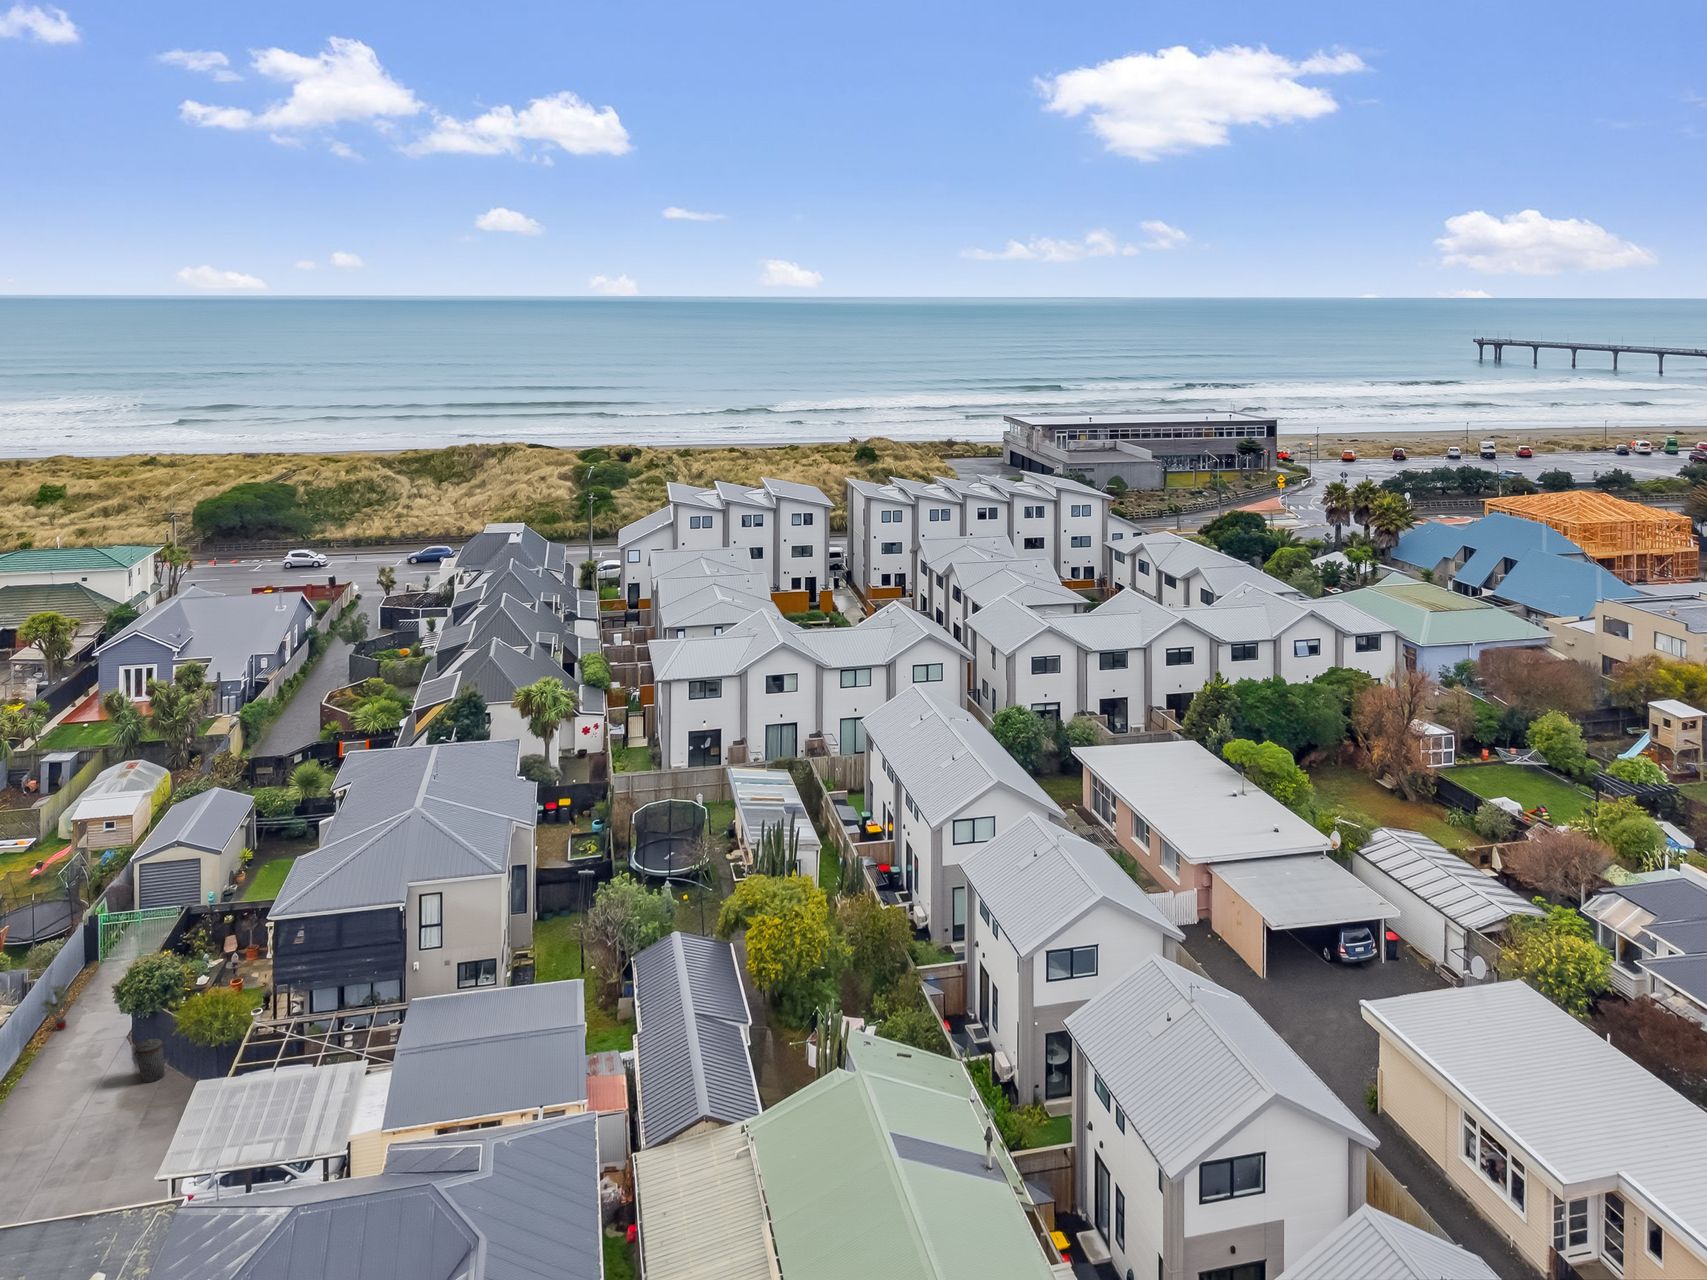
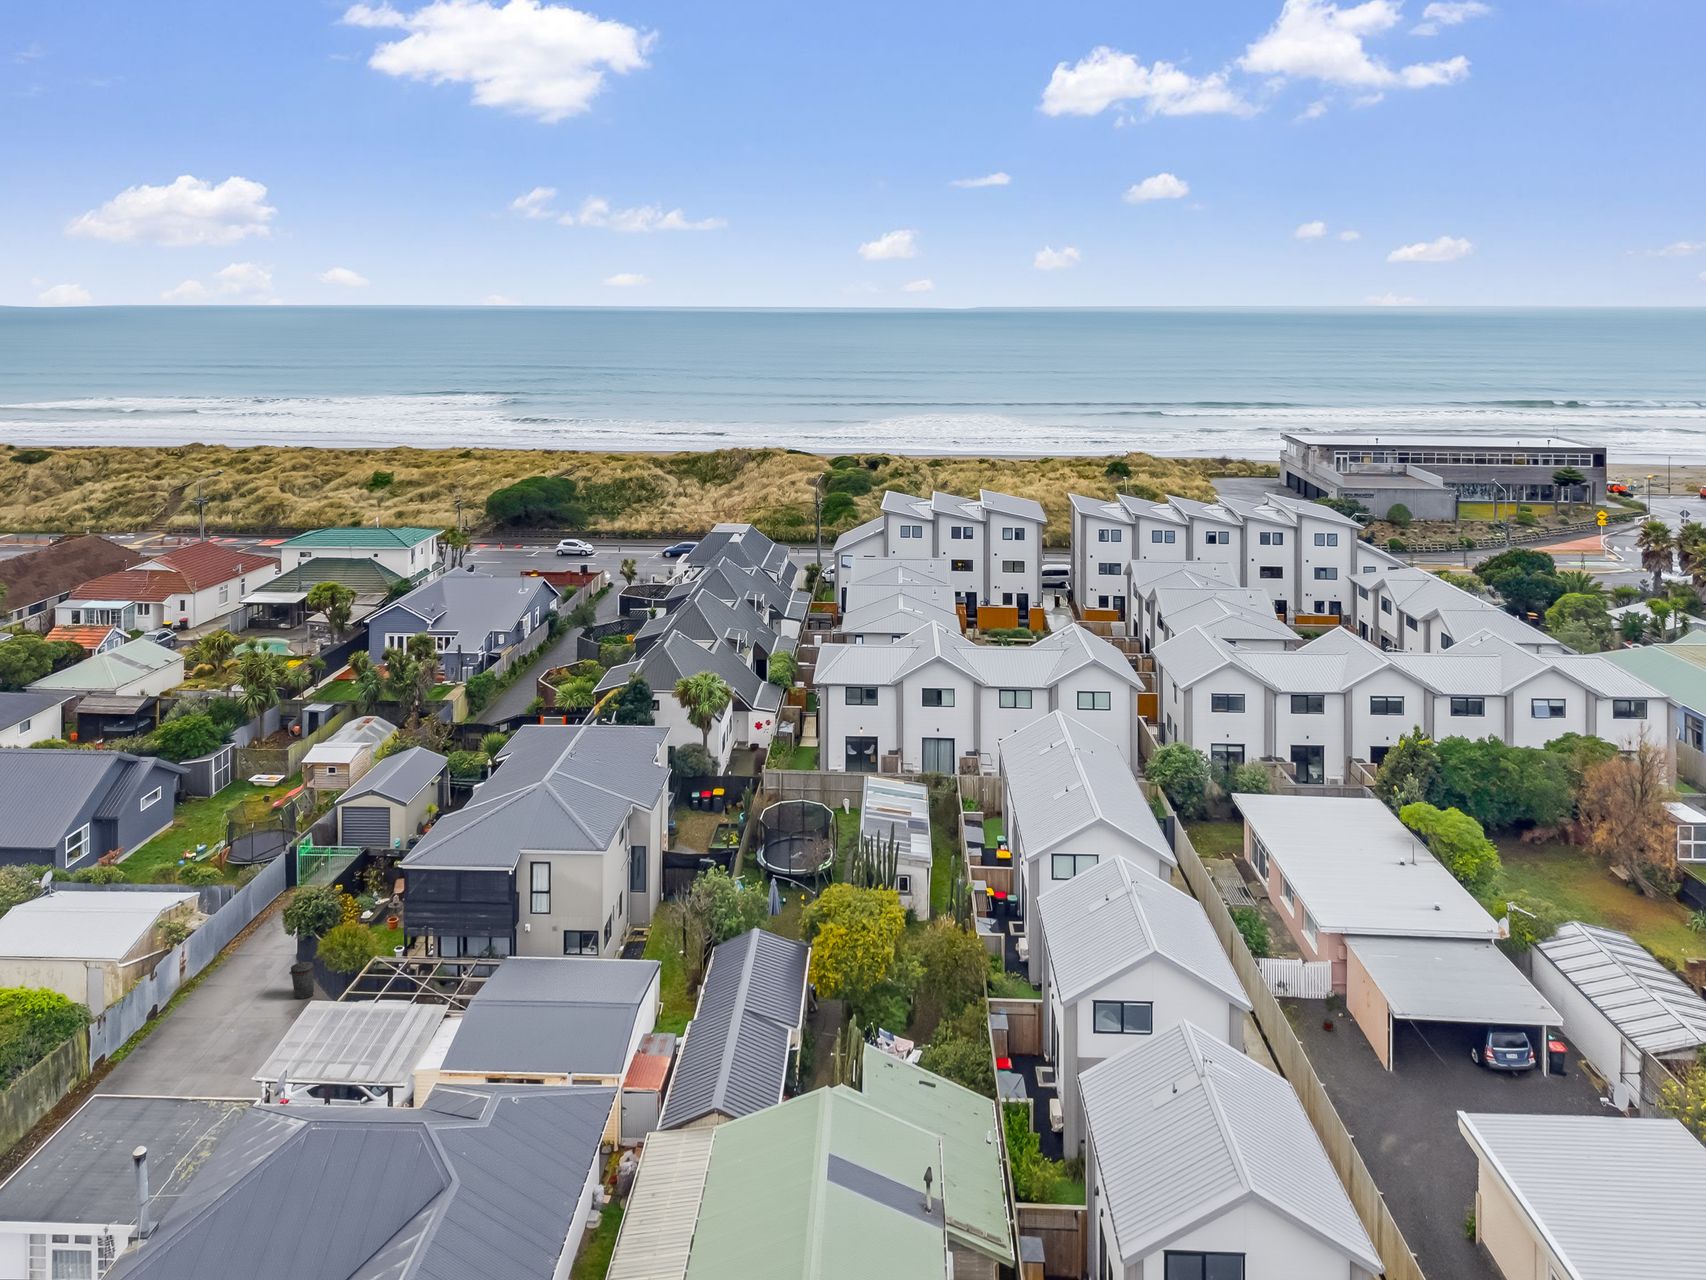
potted tree: present [42,984,70,1030] -> present [1323,989,1346,1030]

